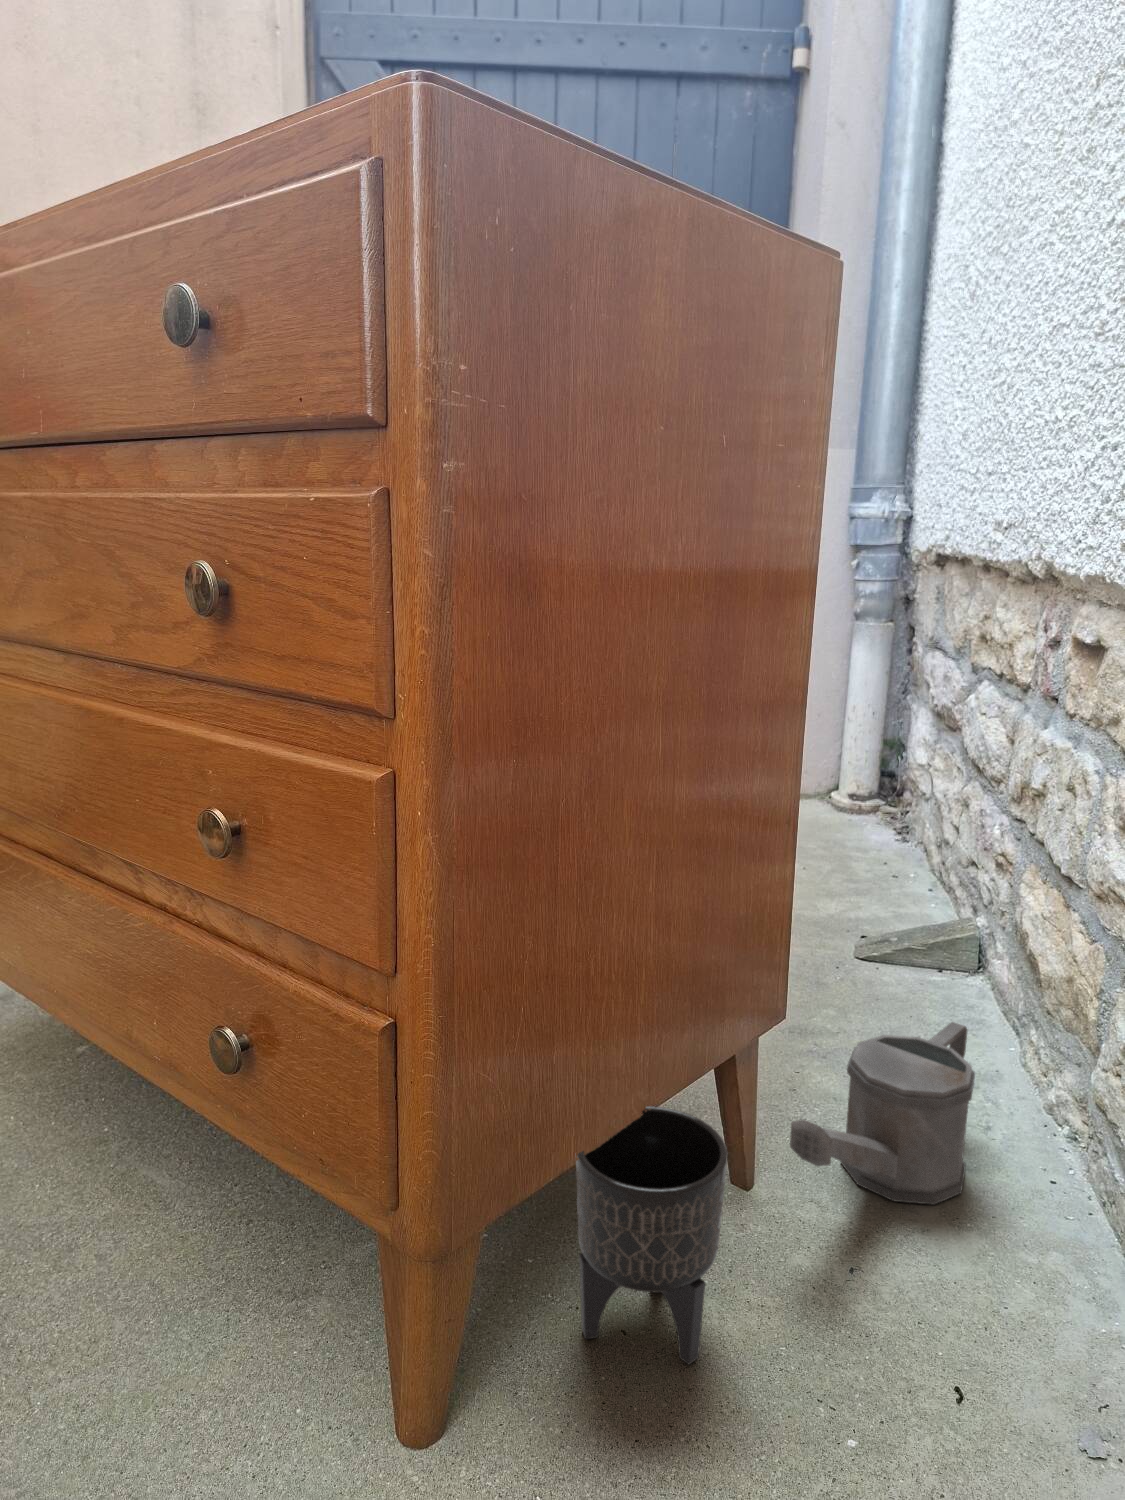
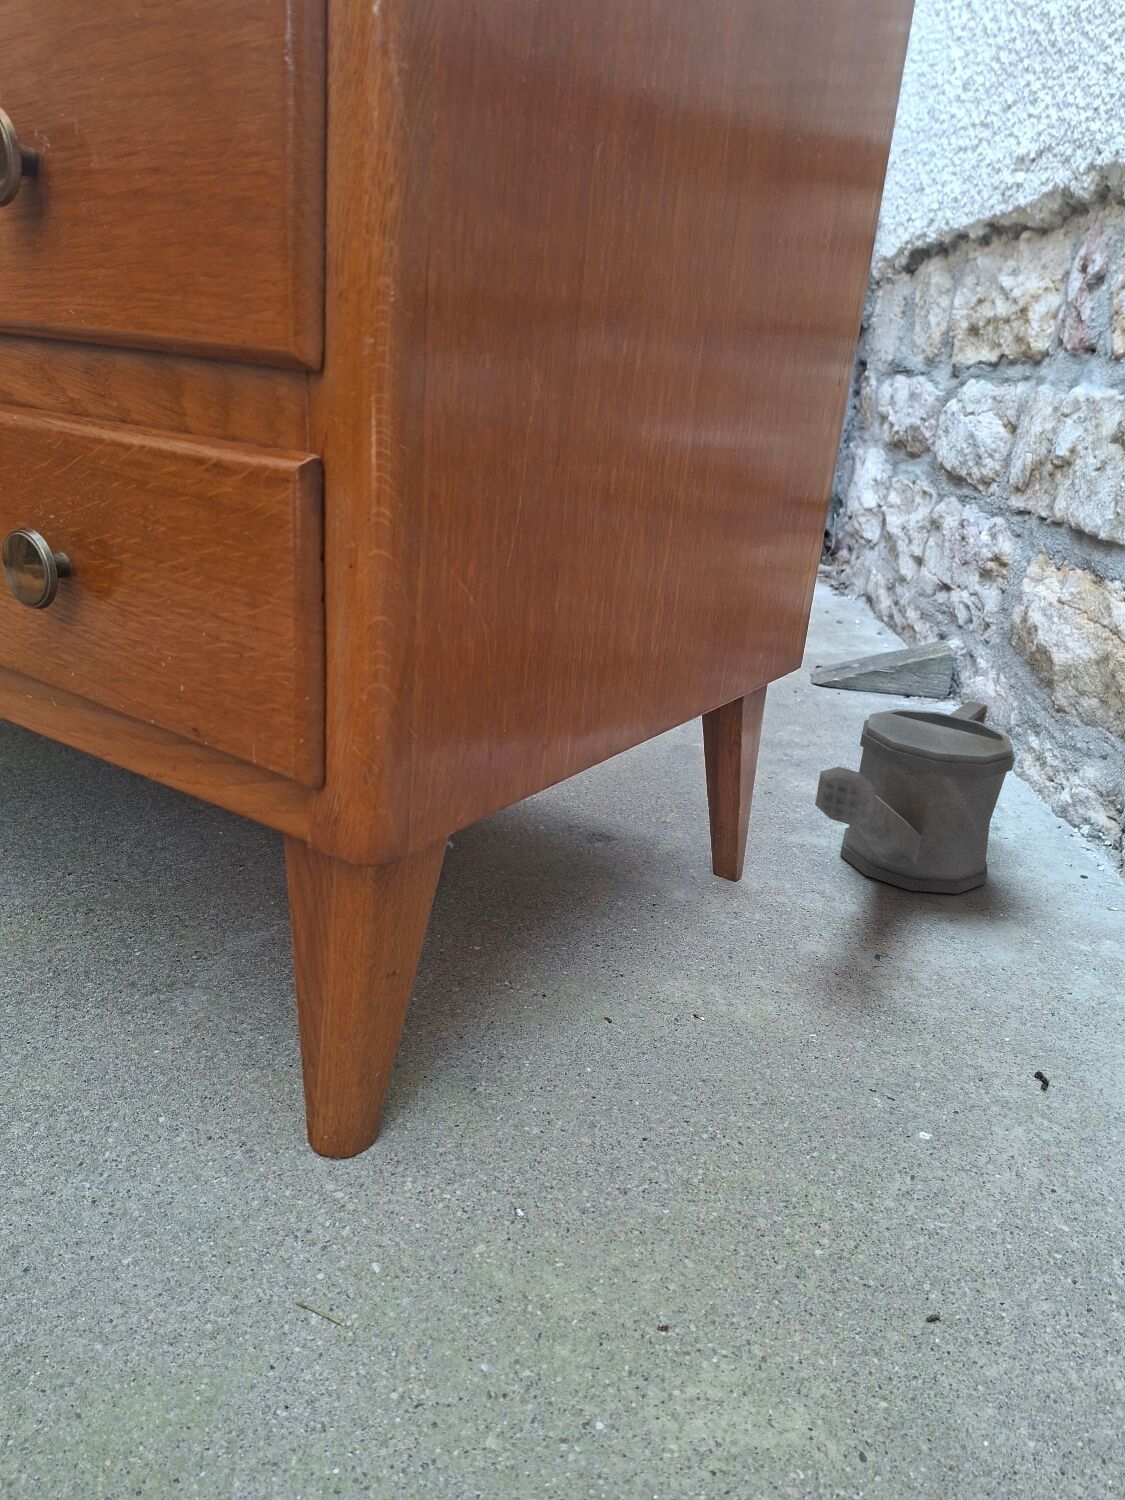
planter: present [576,1106,728,1365] -> none [554,737,767,1055]

